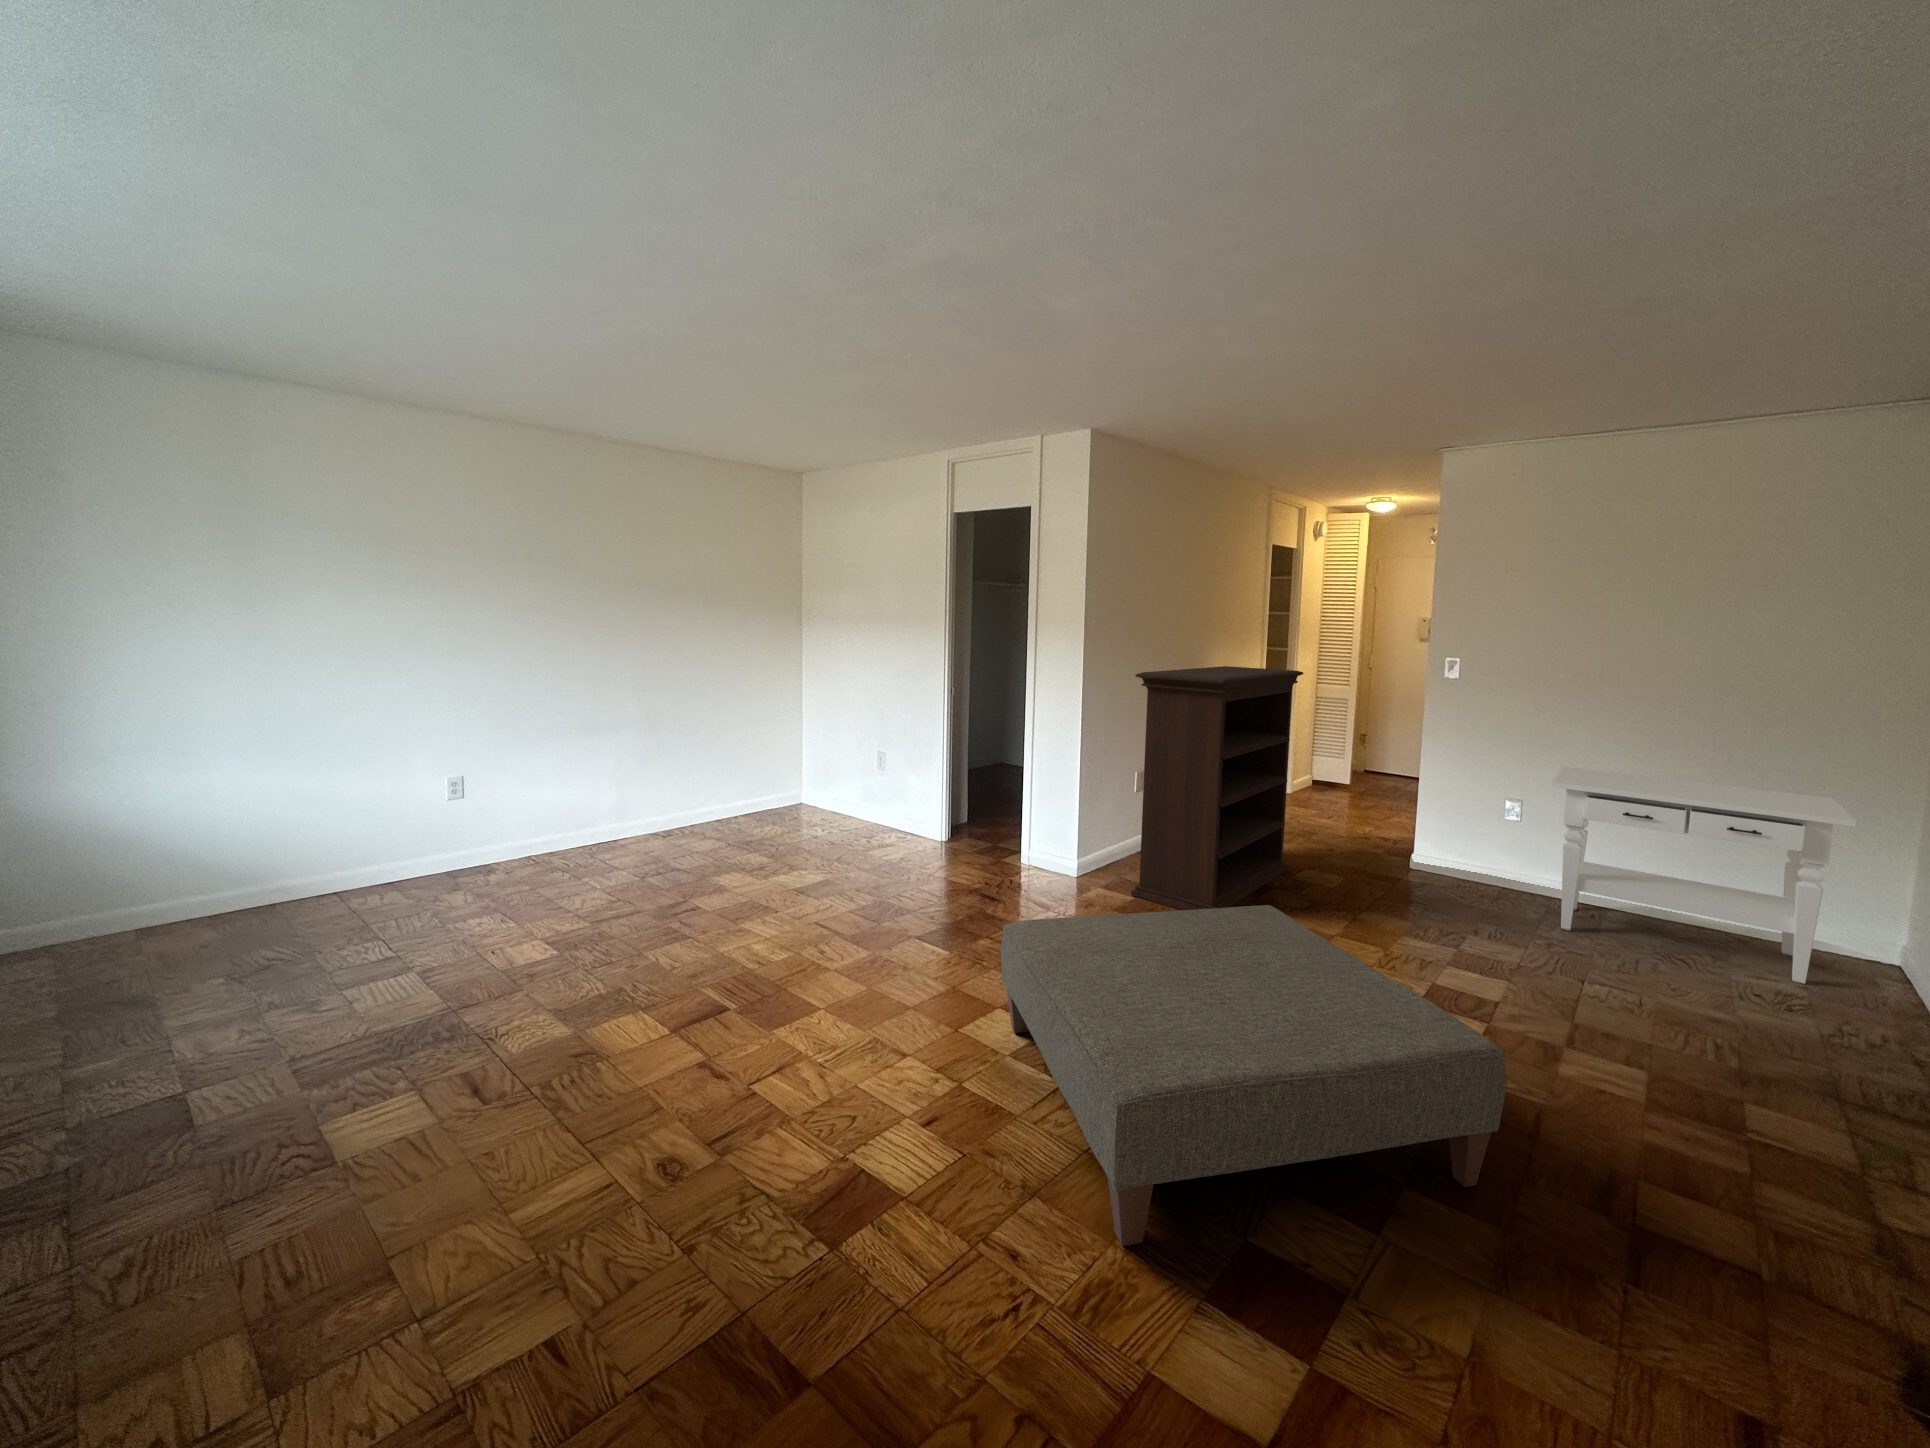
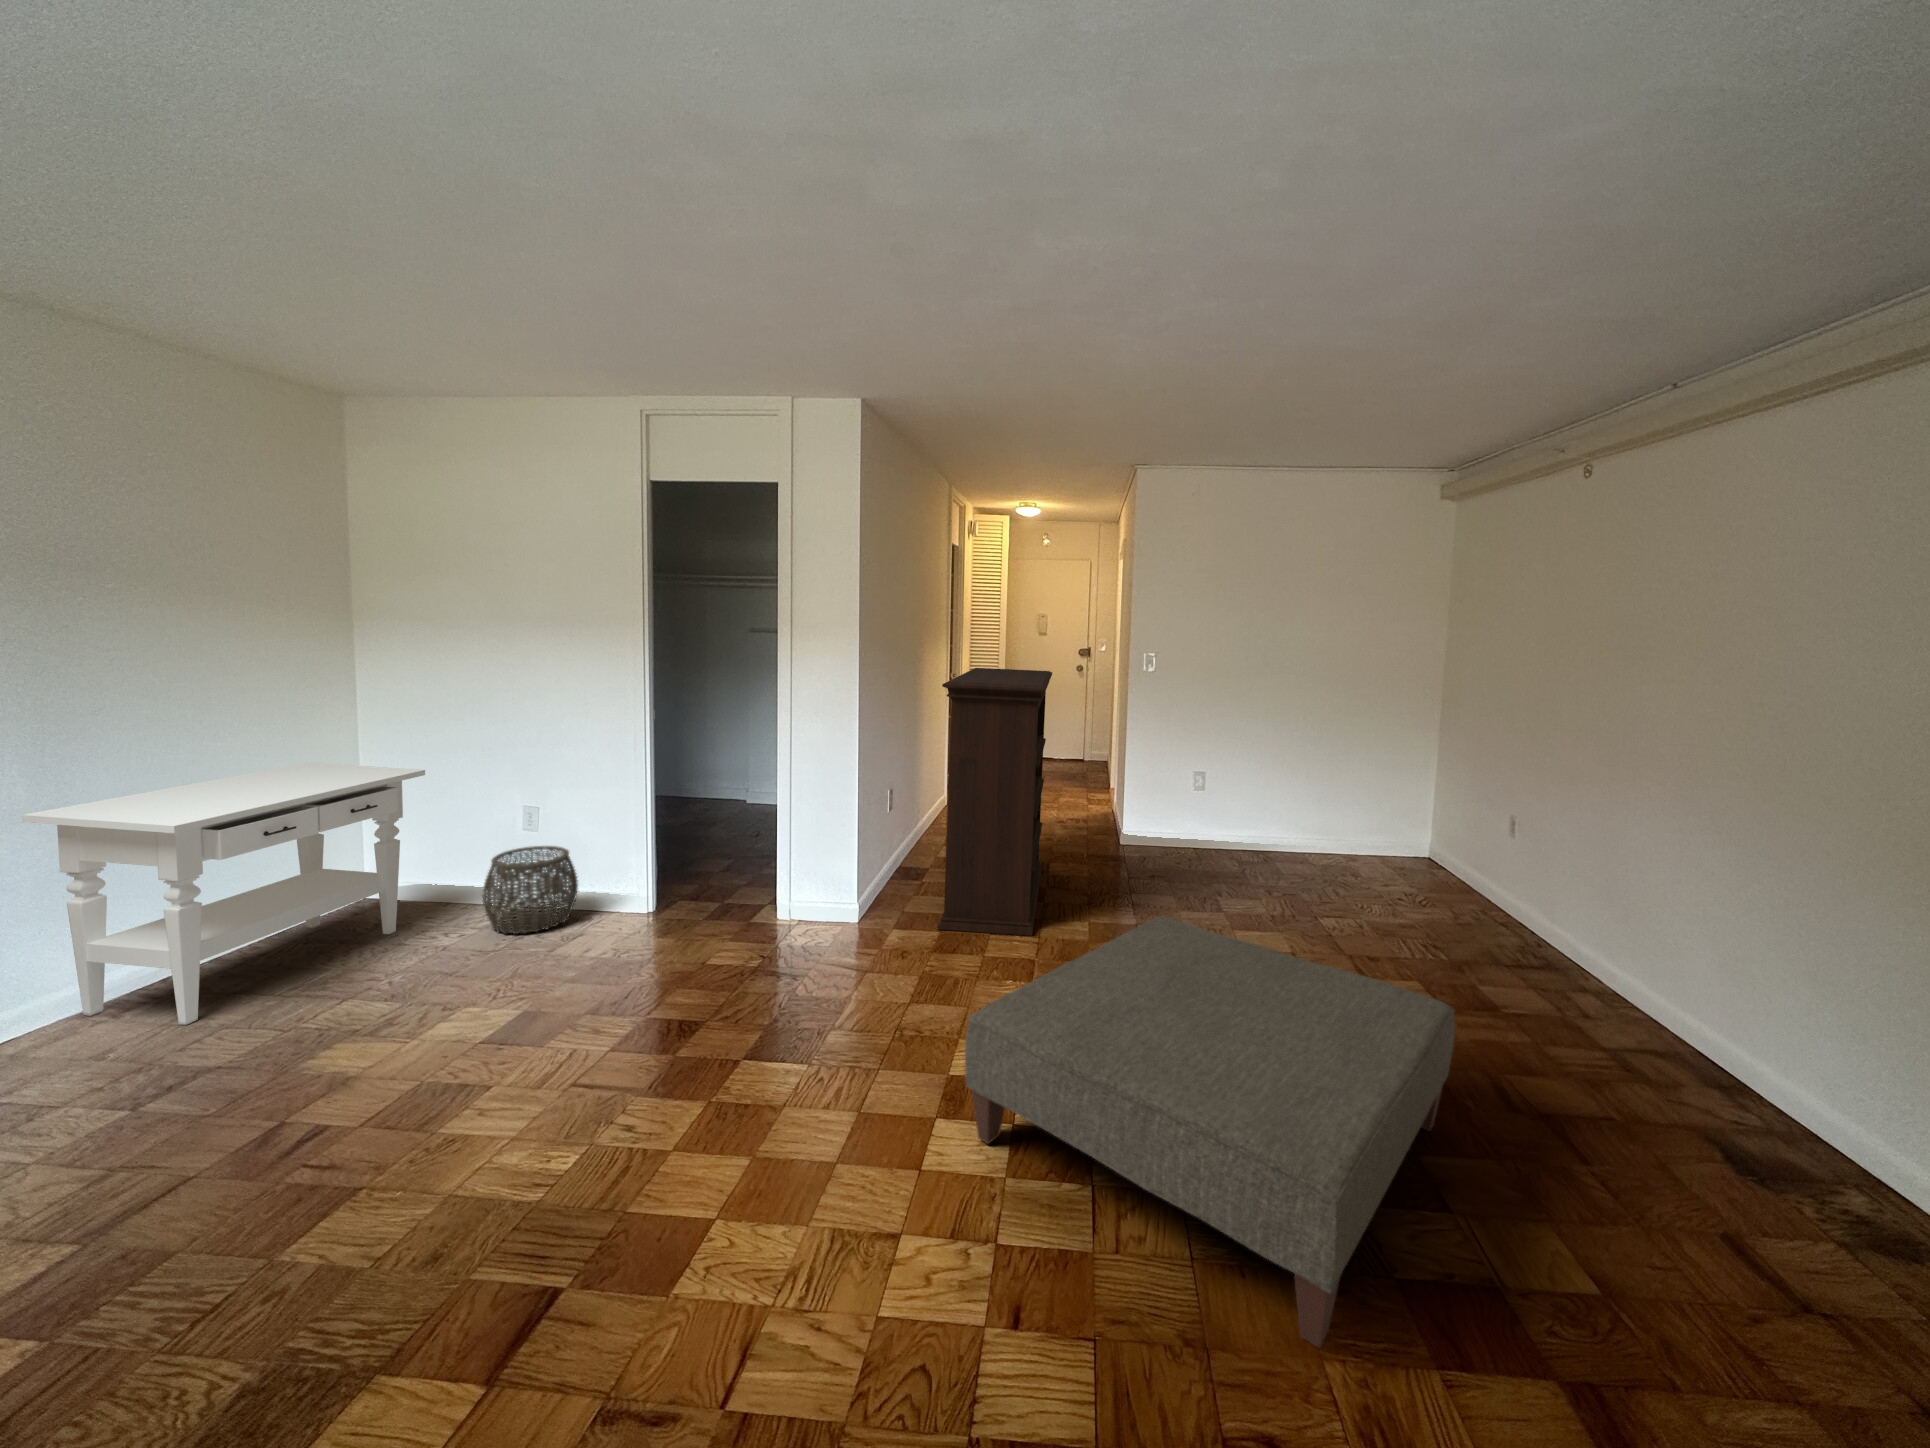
side table: present [1552,767,1856,984] -> present [22,763,425,1025]
woven basket: none [841,782,898,839] -> present [482,846,578,934]

